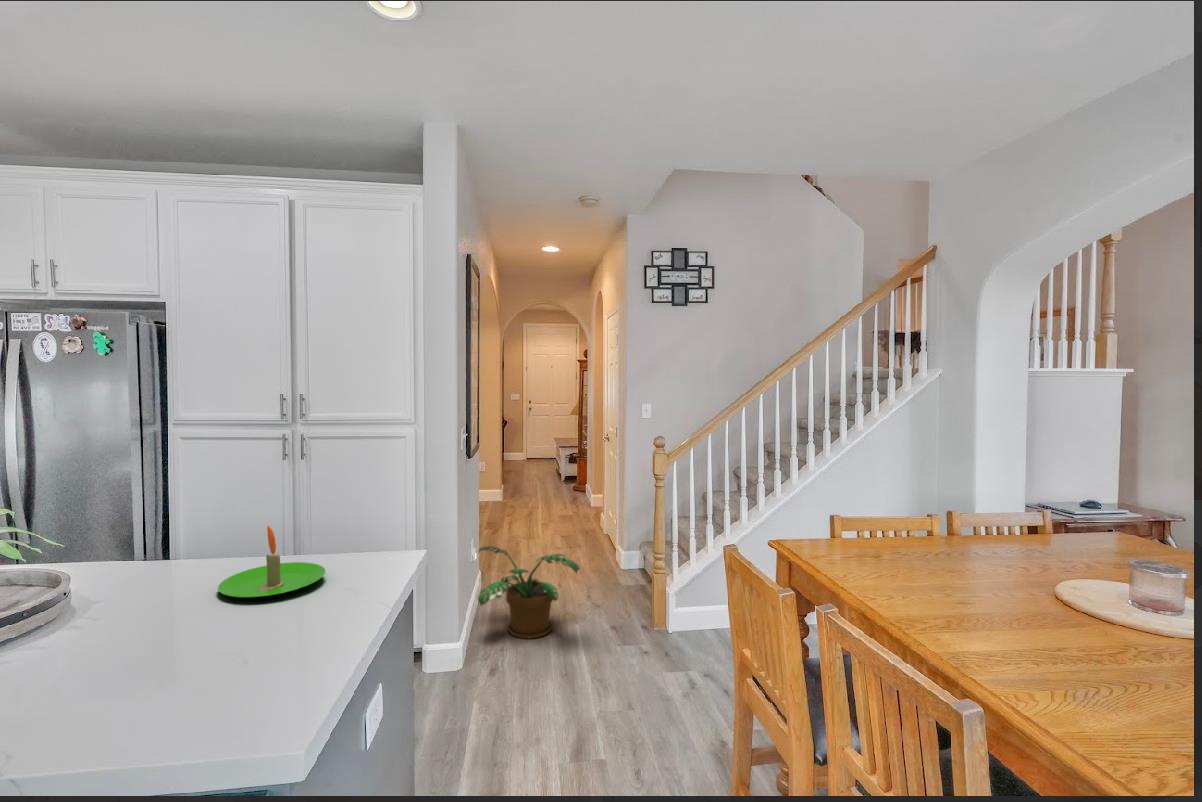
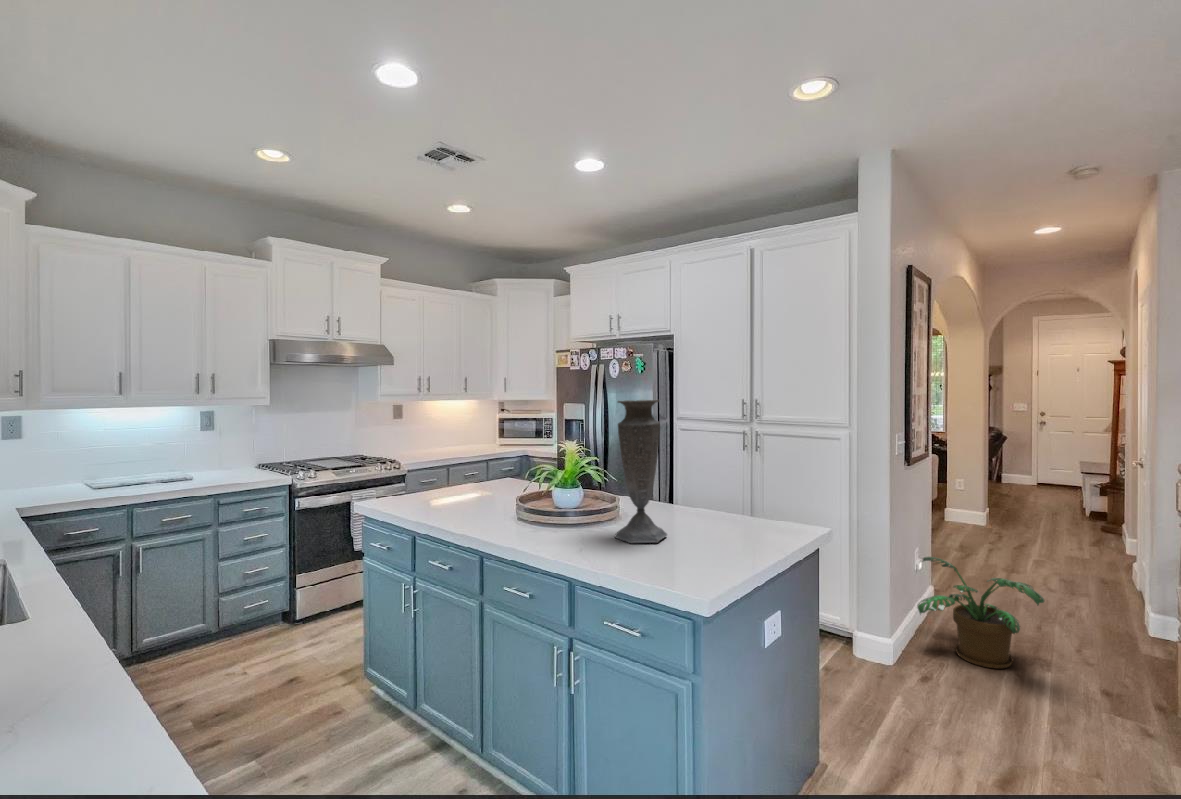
vase: none [70,404,191,669] -> present [615,400,667,543]
candle: present [218,526,325,597] -> none [685,484,750,531]

